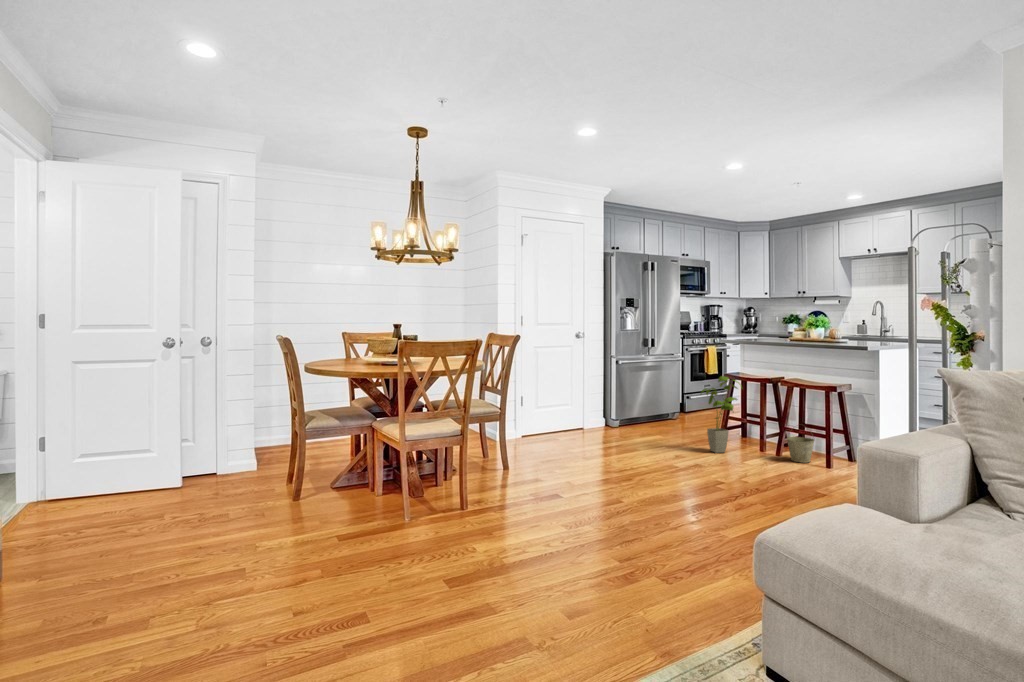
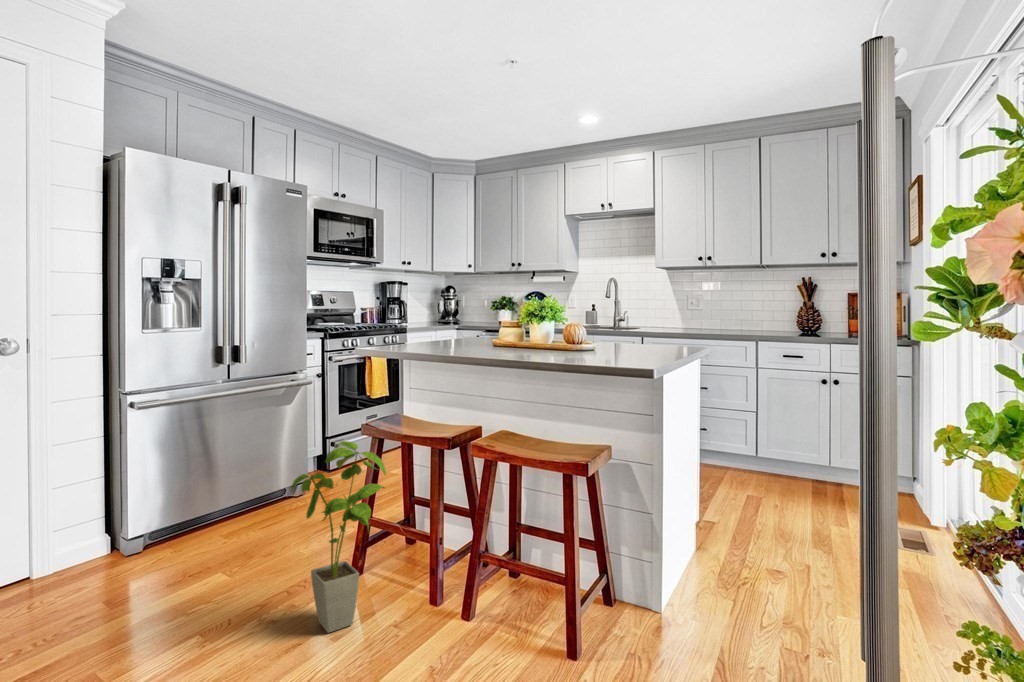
bucket: present [787,437,814,463] -> none [485,548,542,642]

